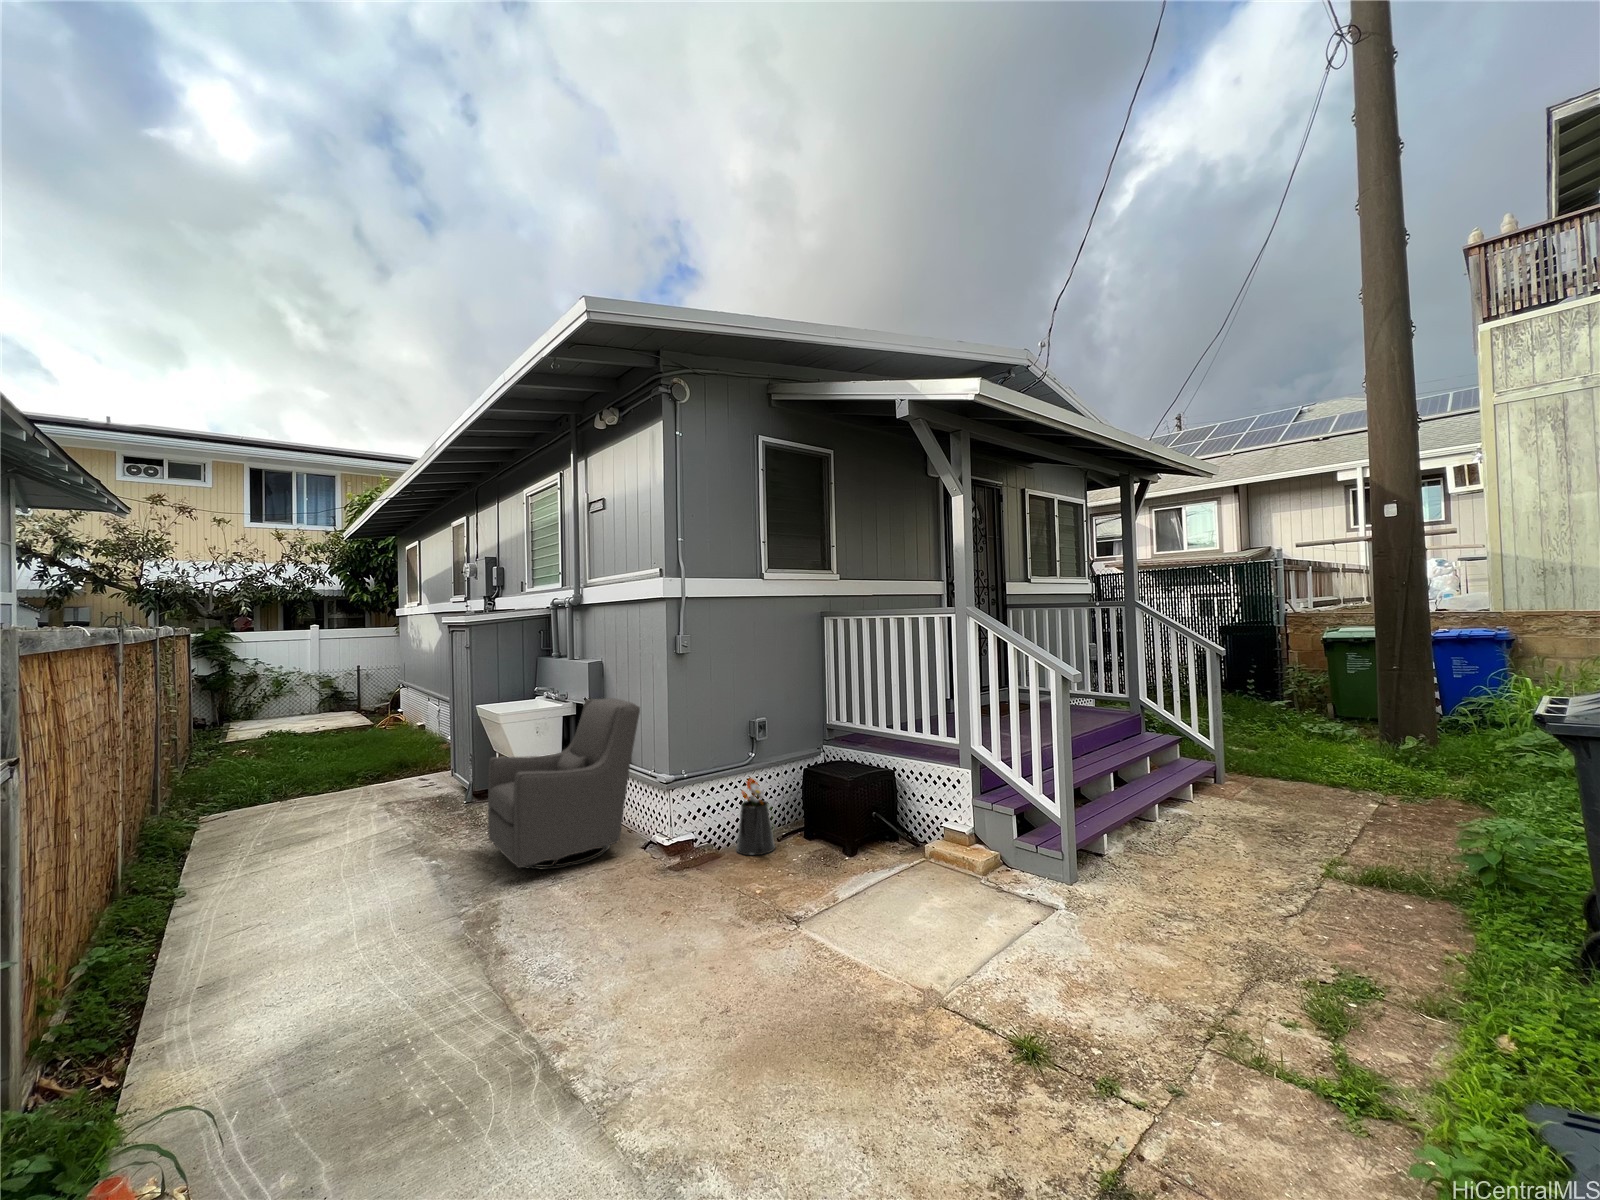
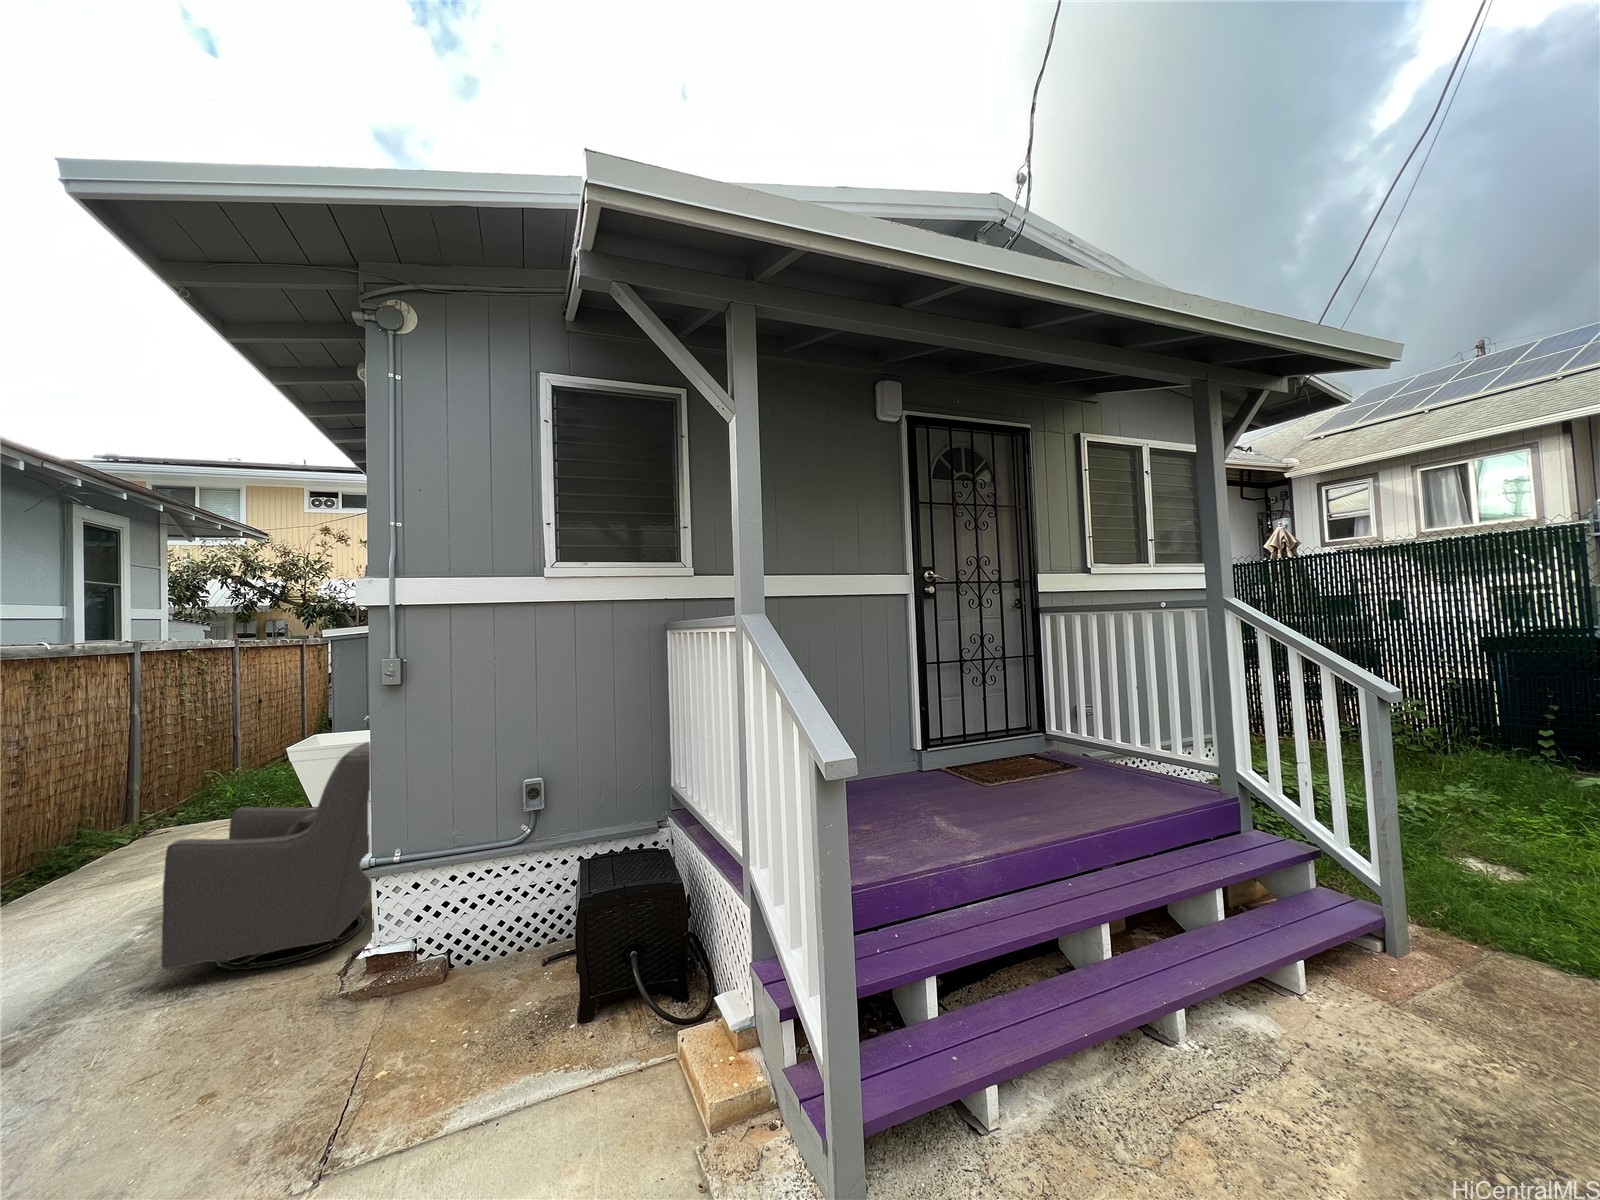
watering can: present [736,778,775,855] -> none [456,865,522,993]

